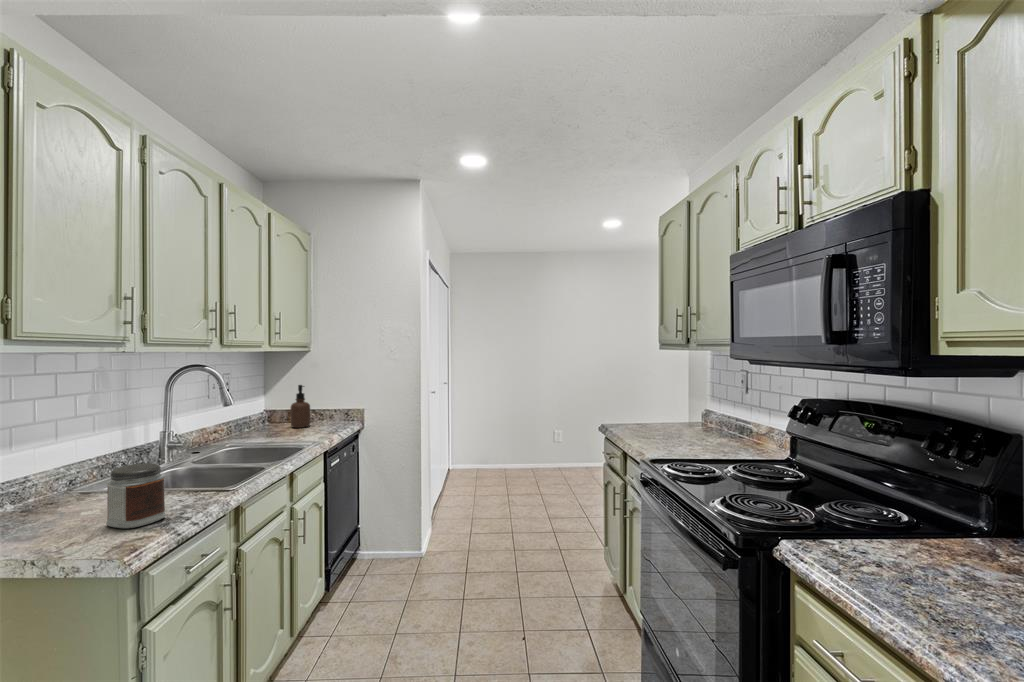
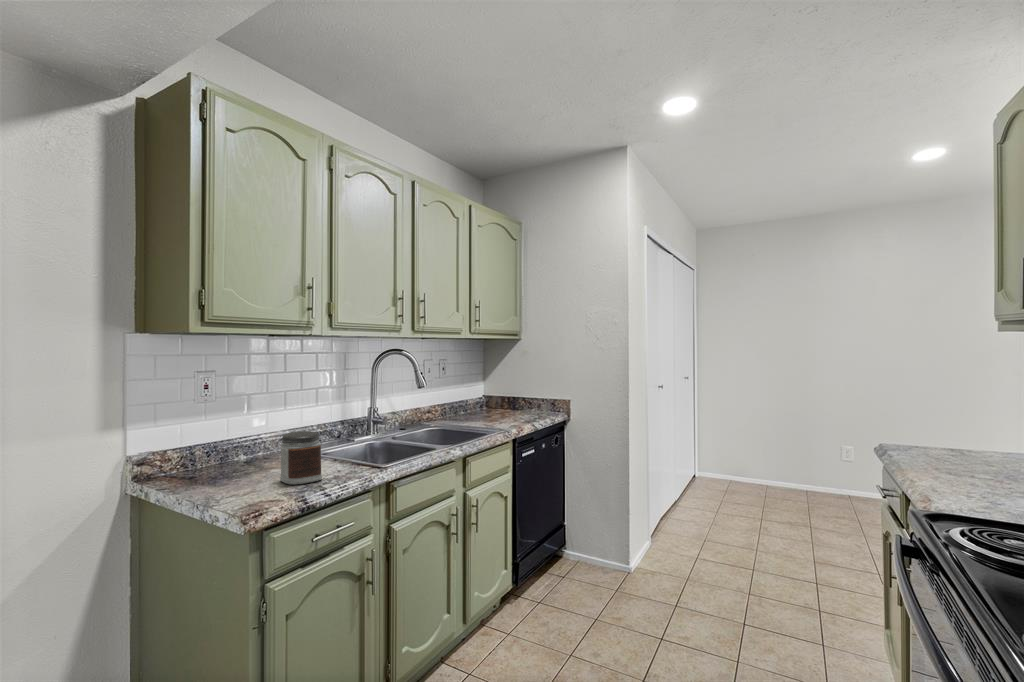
soap dispenser: present [291,385,310,428] -> none [497,372,516,415]

